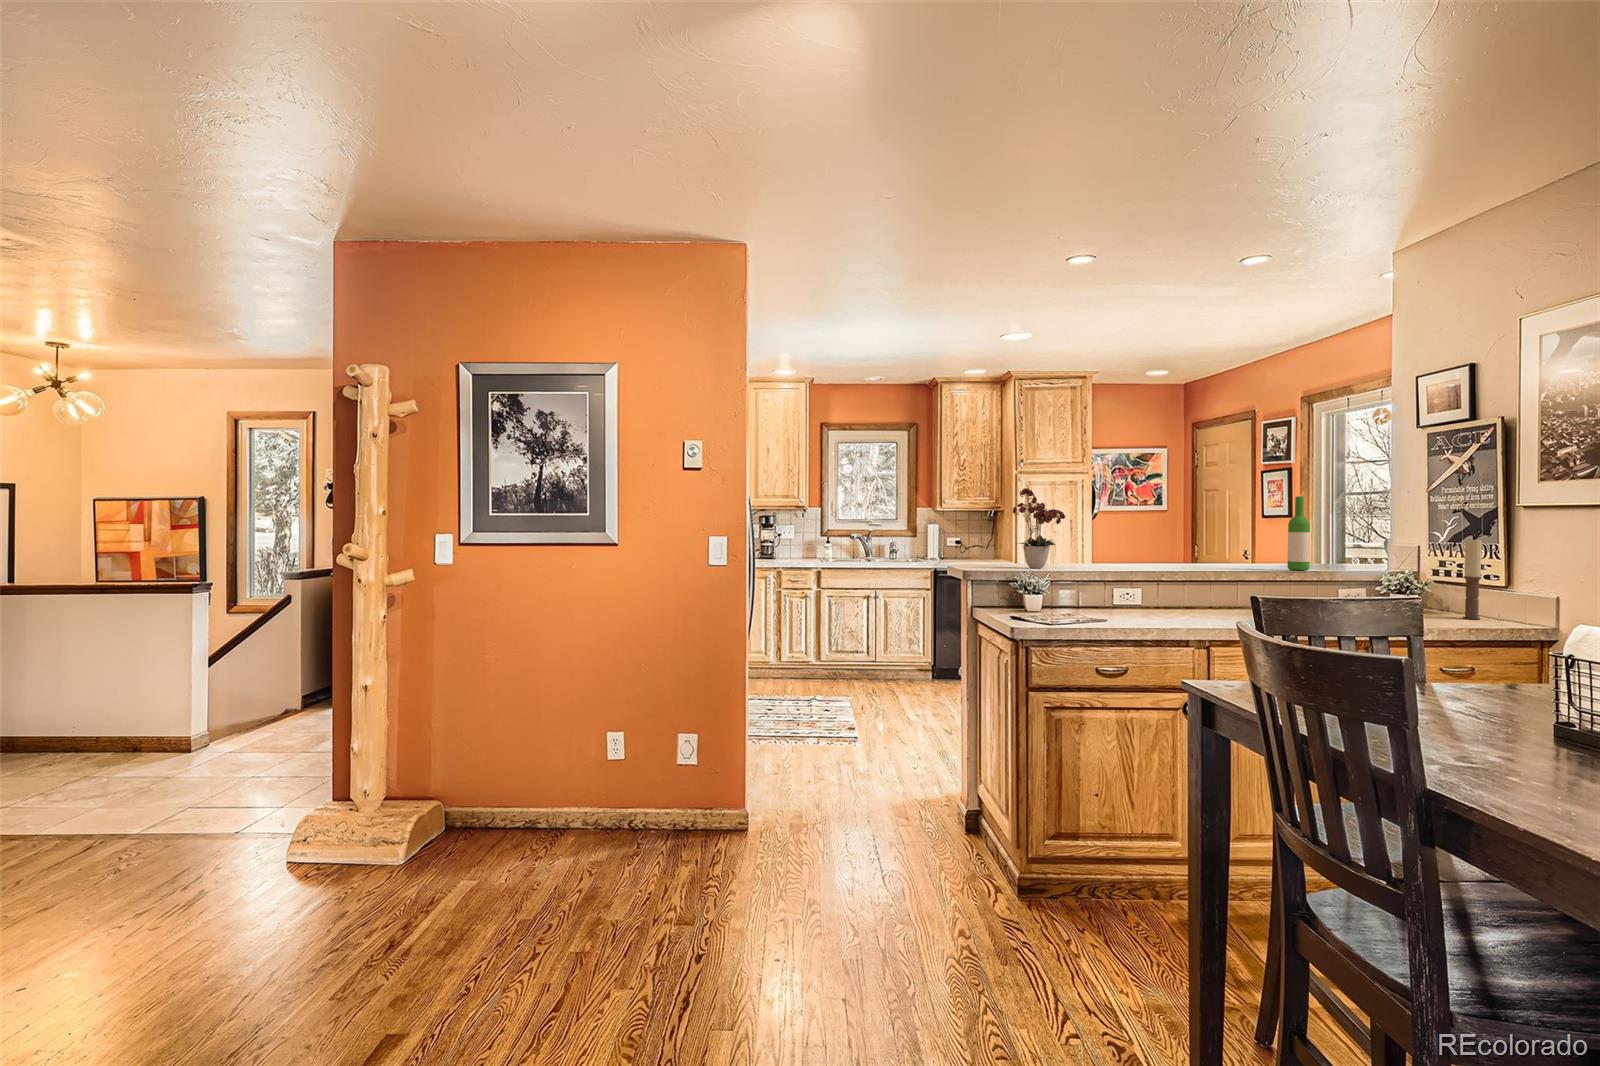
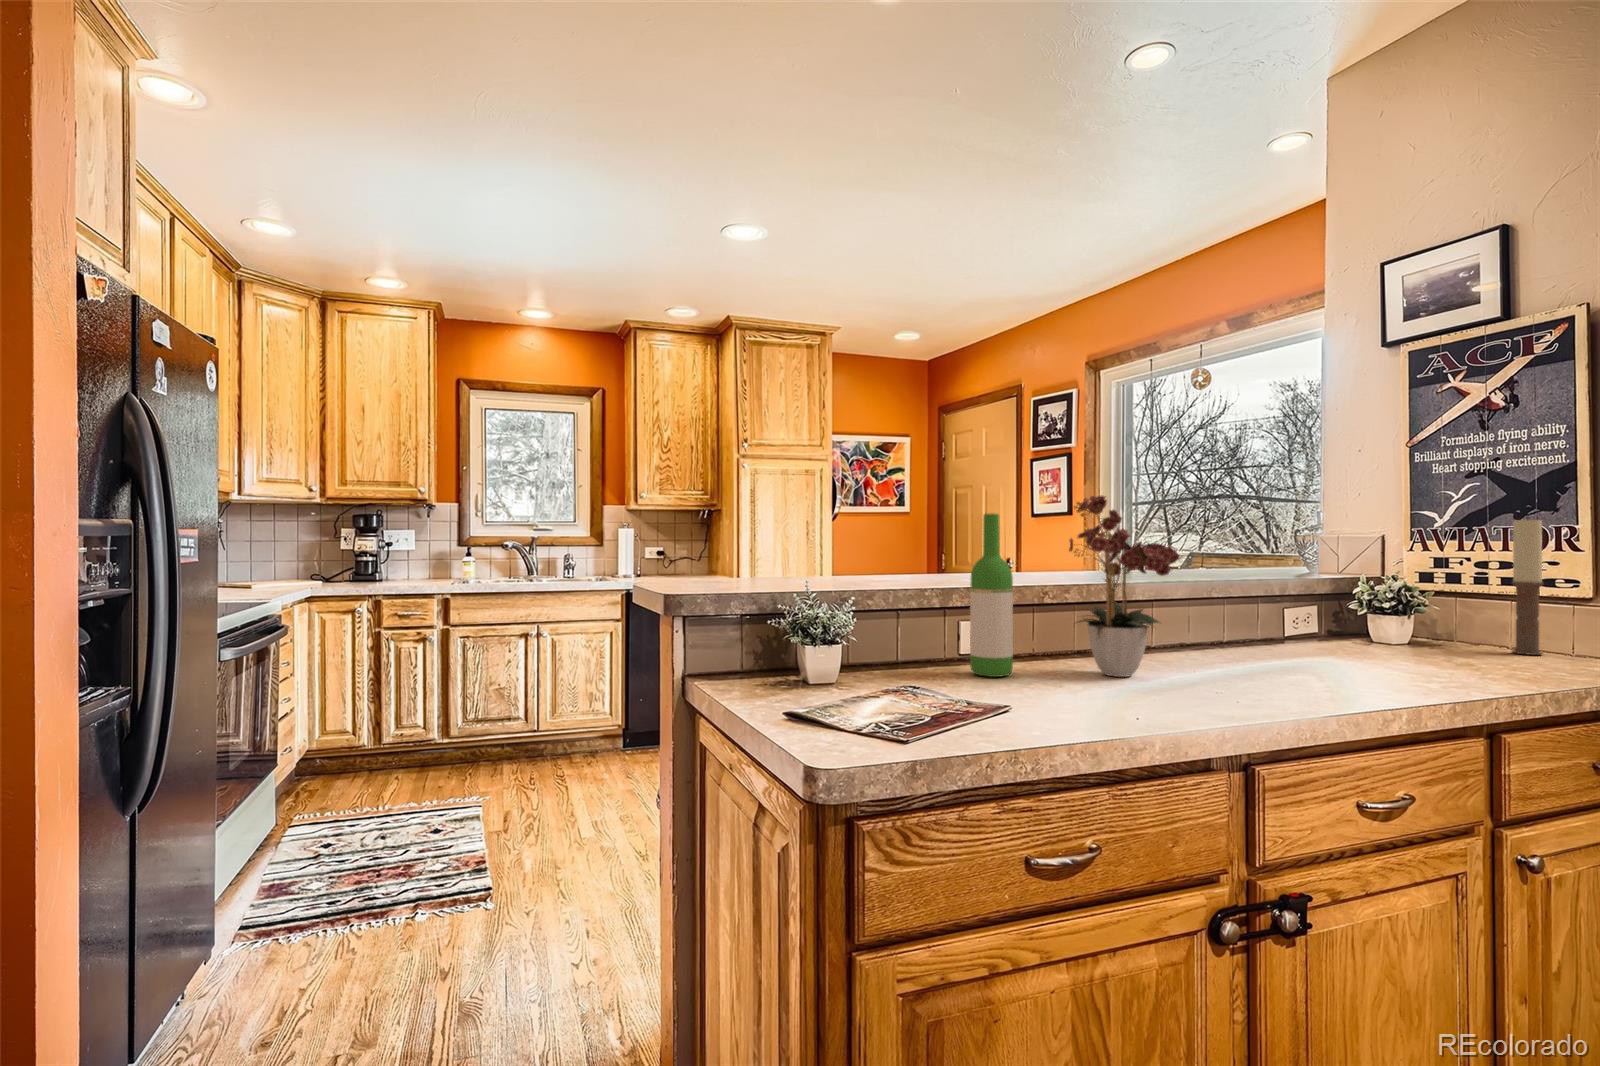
flower arrangement: present [1013,488,1066,568] -> present [1069,495,1180,677]
wine bottle: present [1287,496,1310,571] -> present [970,513,1013,677]

